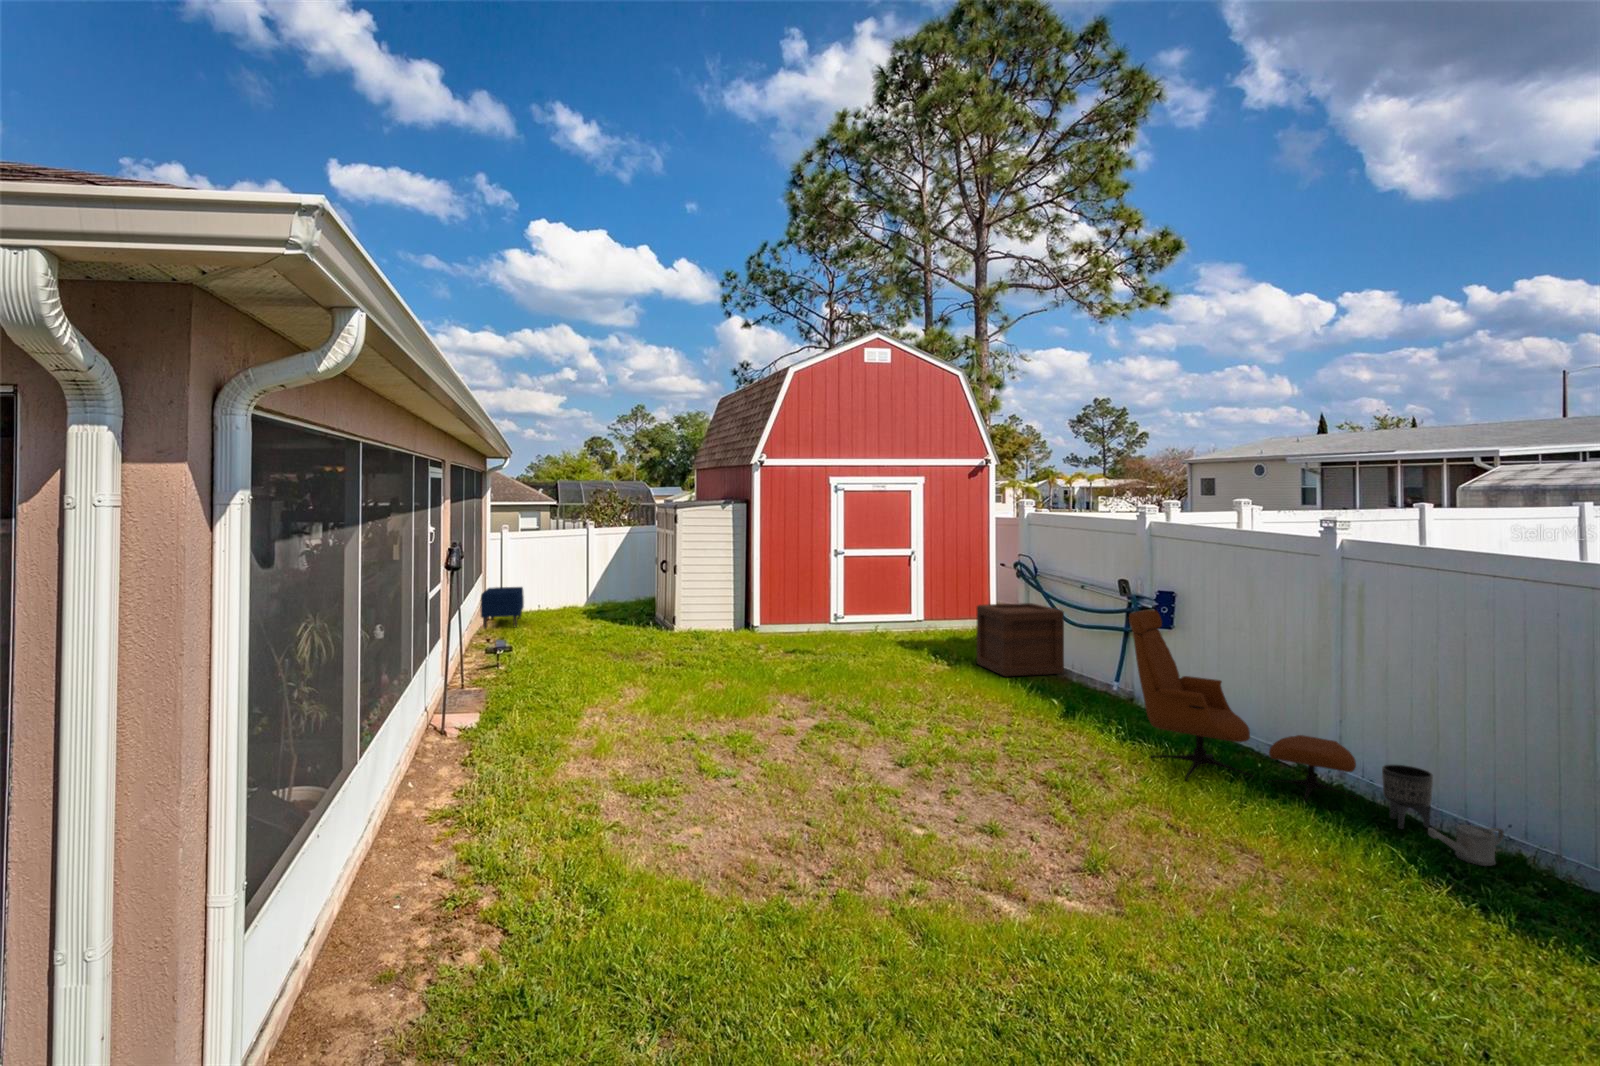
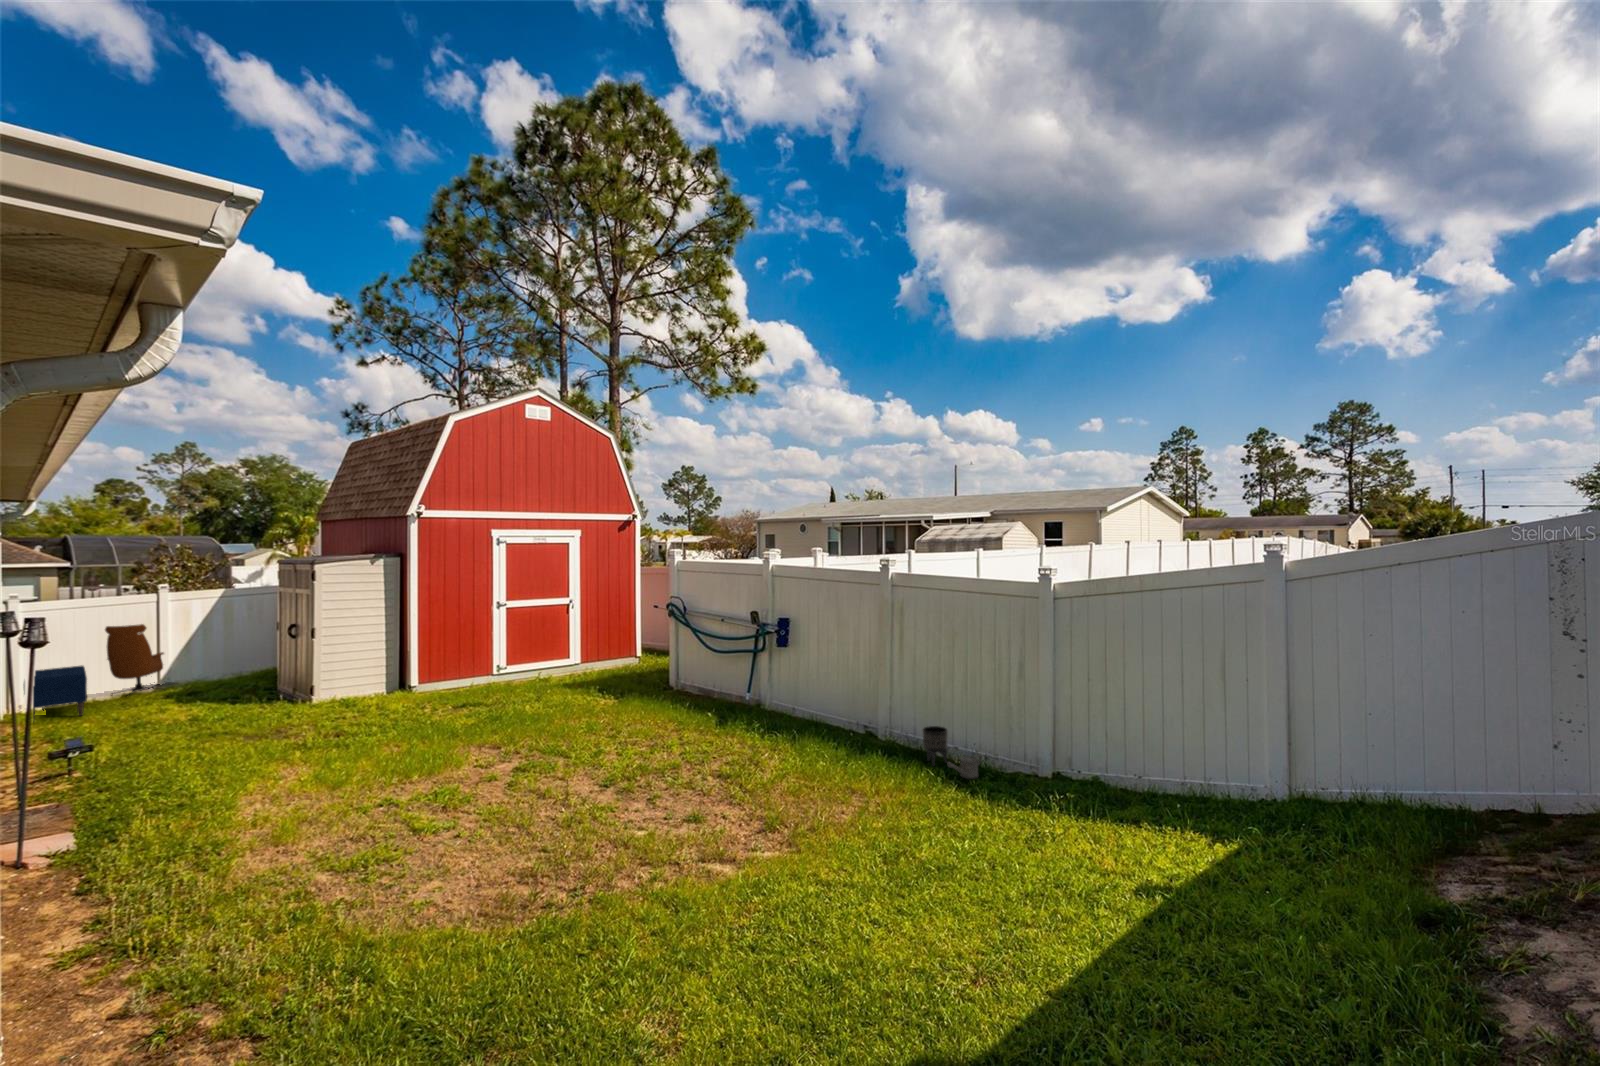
wooden crate: present [977,603,1064,677] -> none [639,637,711,701]
lounge chair: present [1129,610,1357,802] -> present [105,624,165,696]

